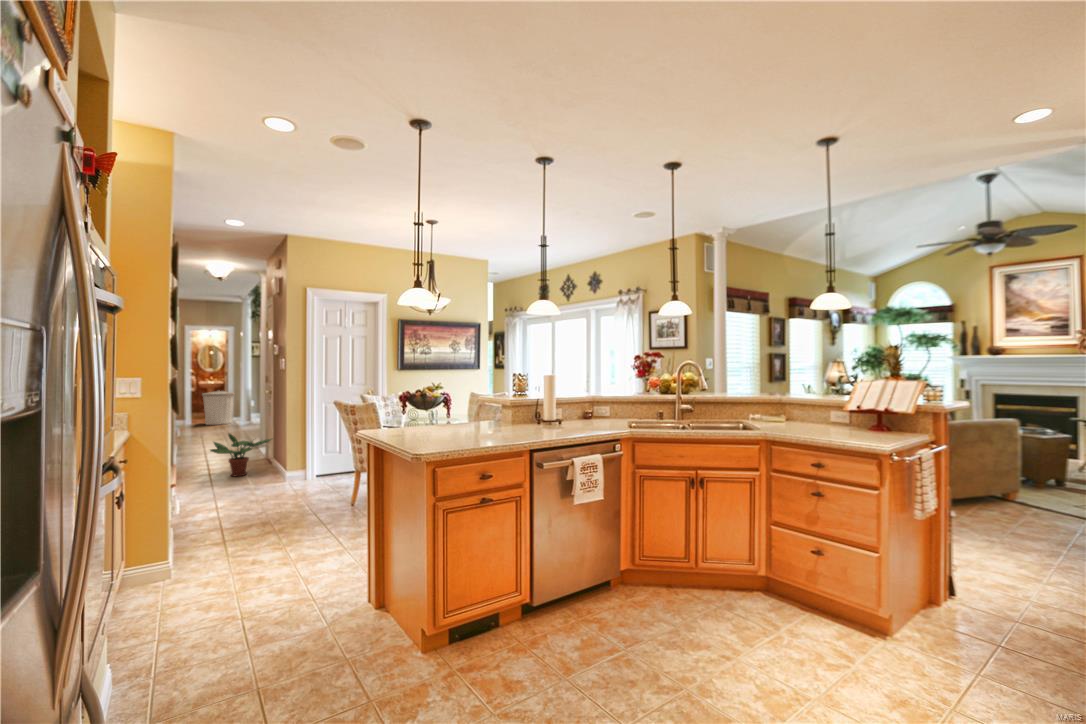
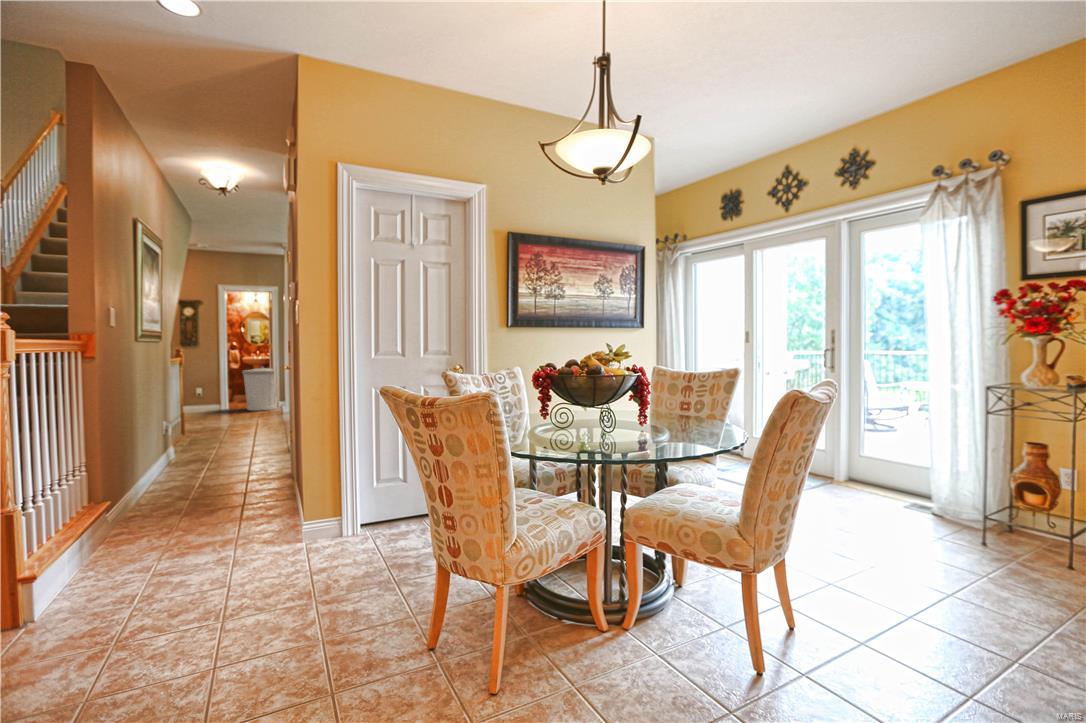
potted plant: present [210,433,271,476] -> none [173,439,294,519]

